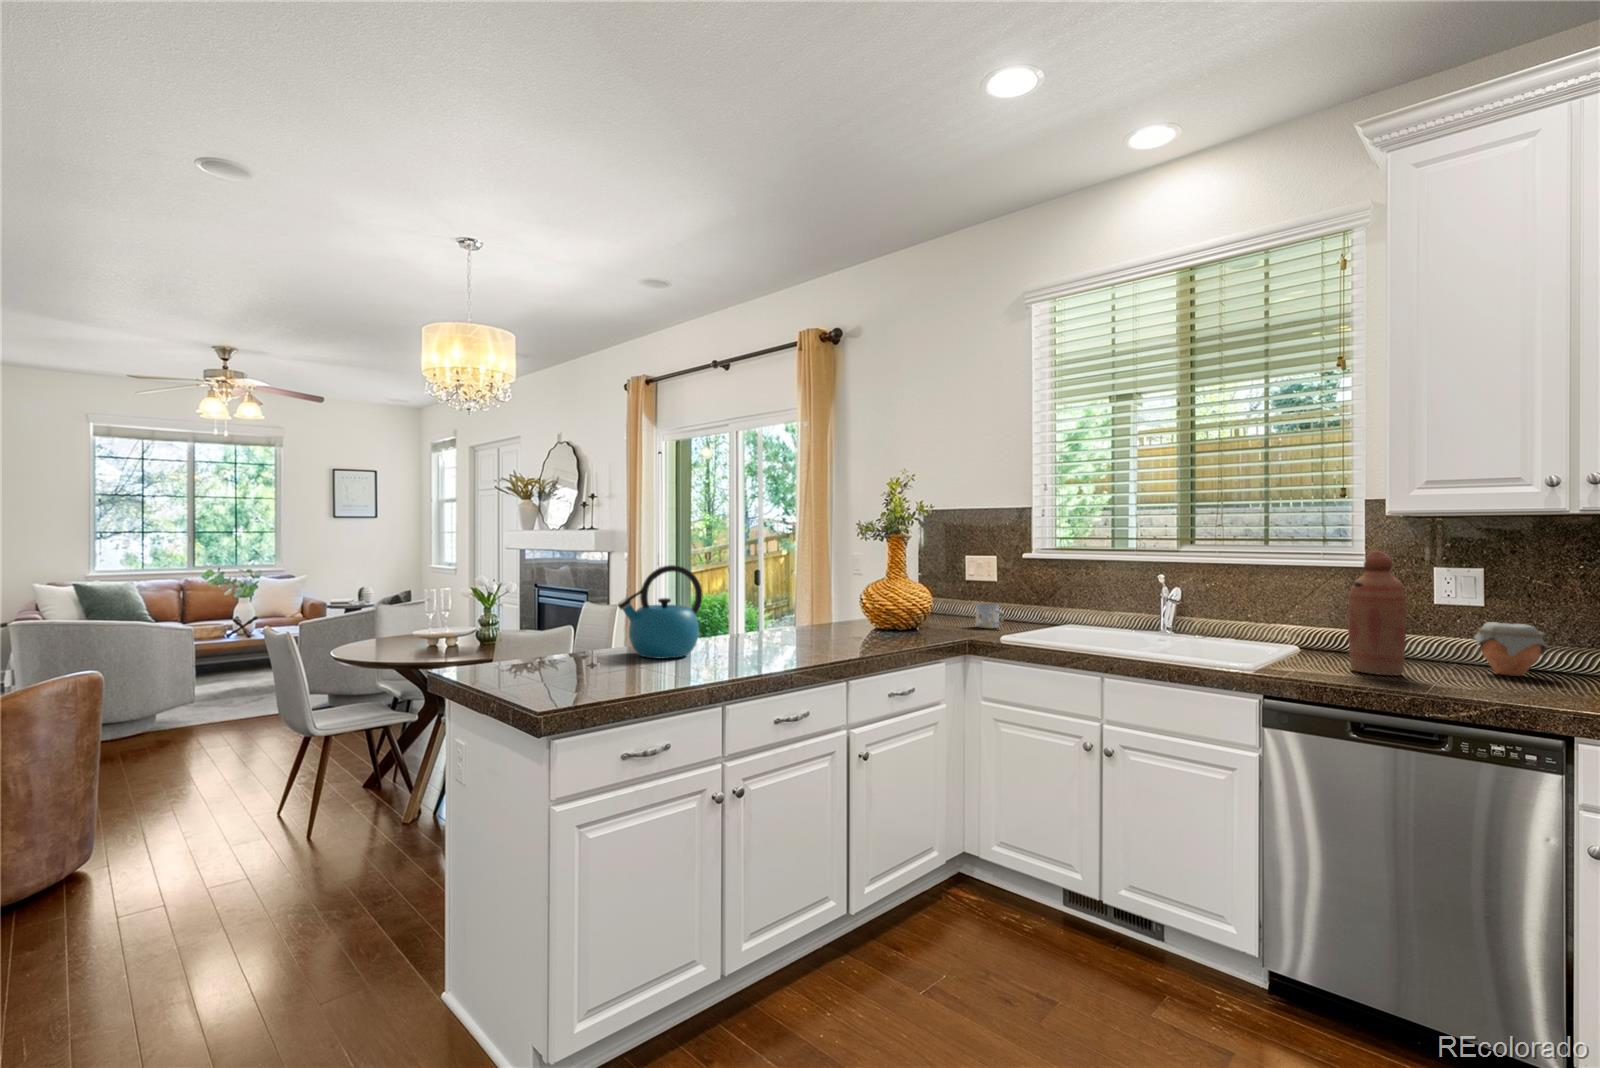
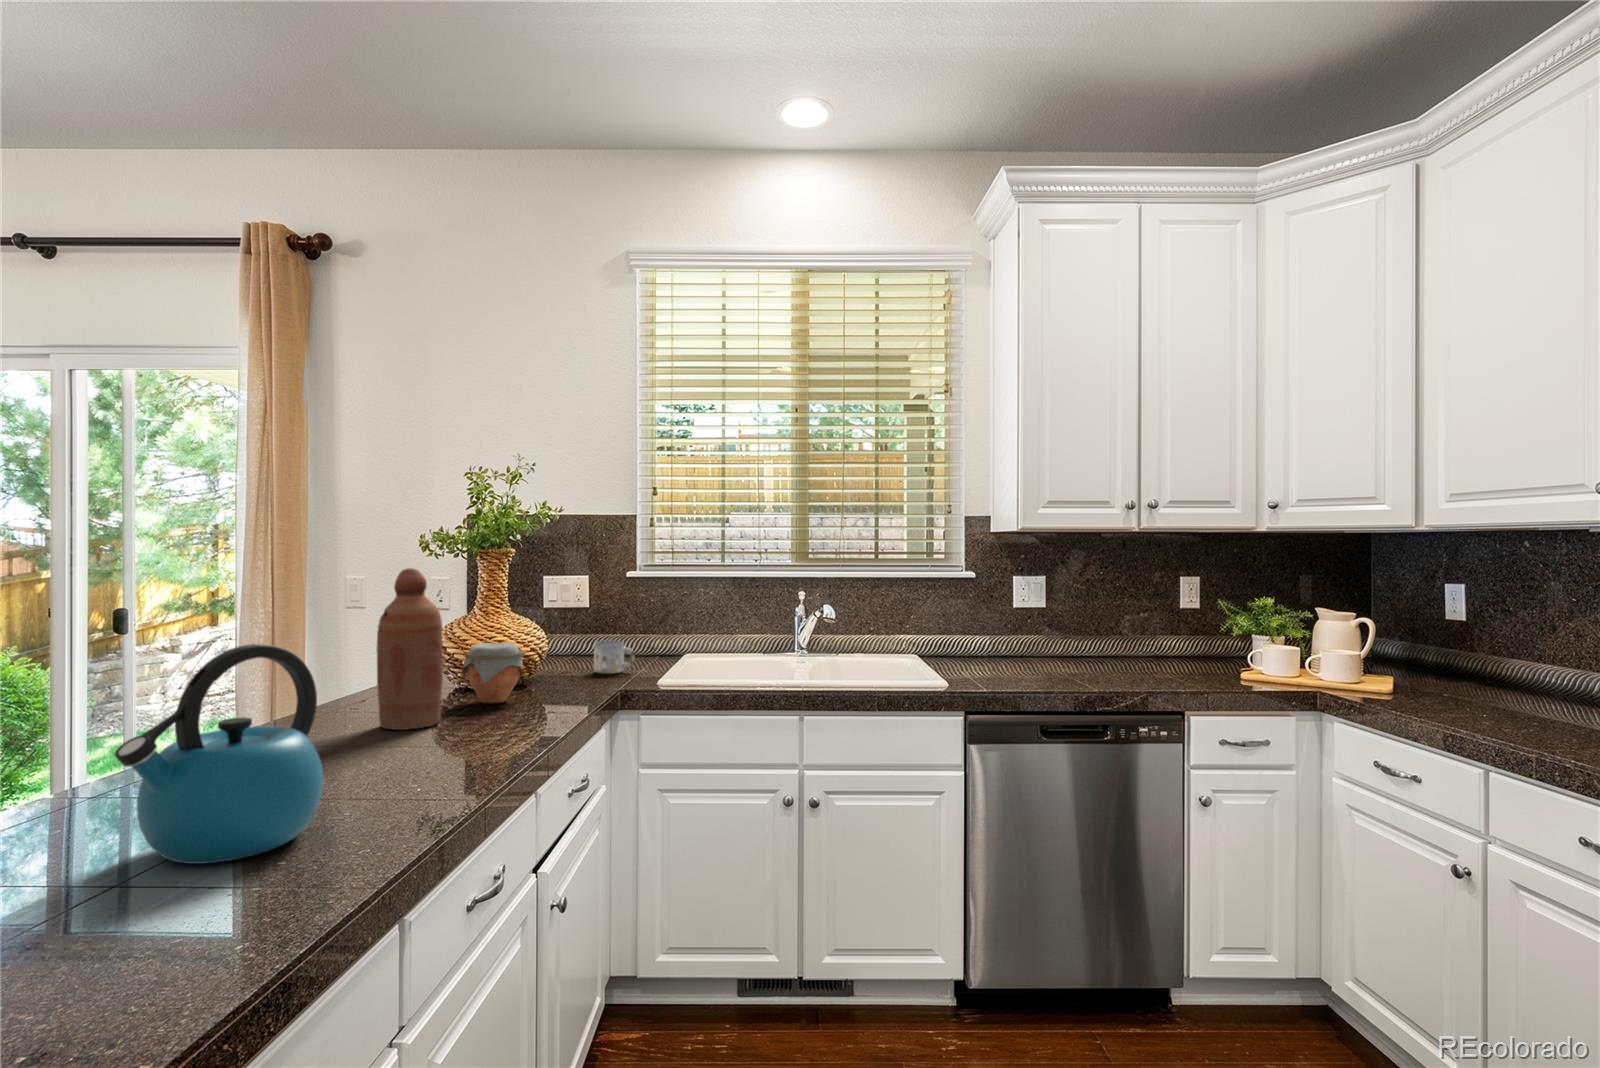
bottle: present [1348,551,1406,676] -> present [376,568,443,730]
jar: present [1474,622,1547,676] -> present [462,643,524,704]

